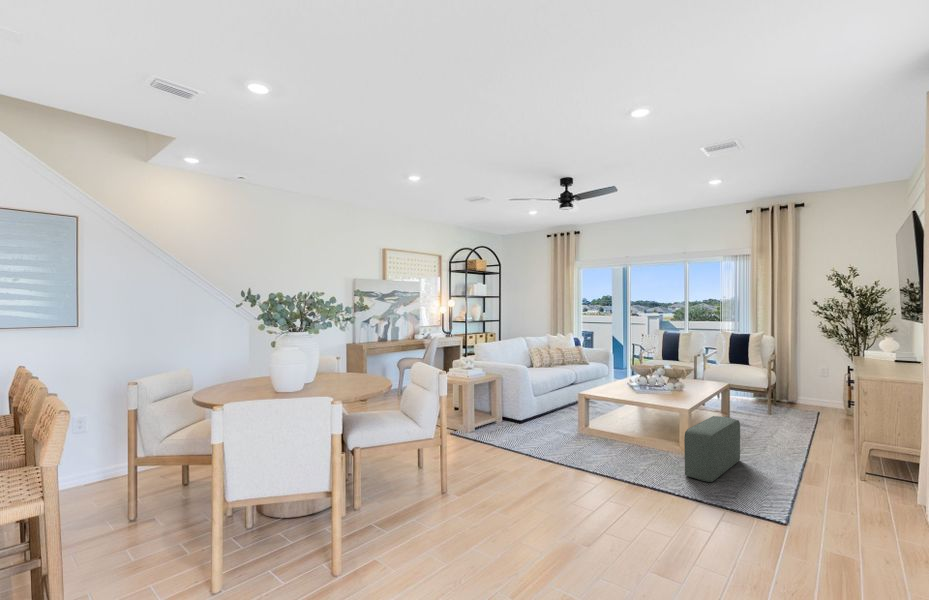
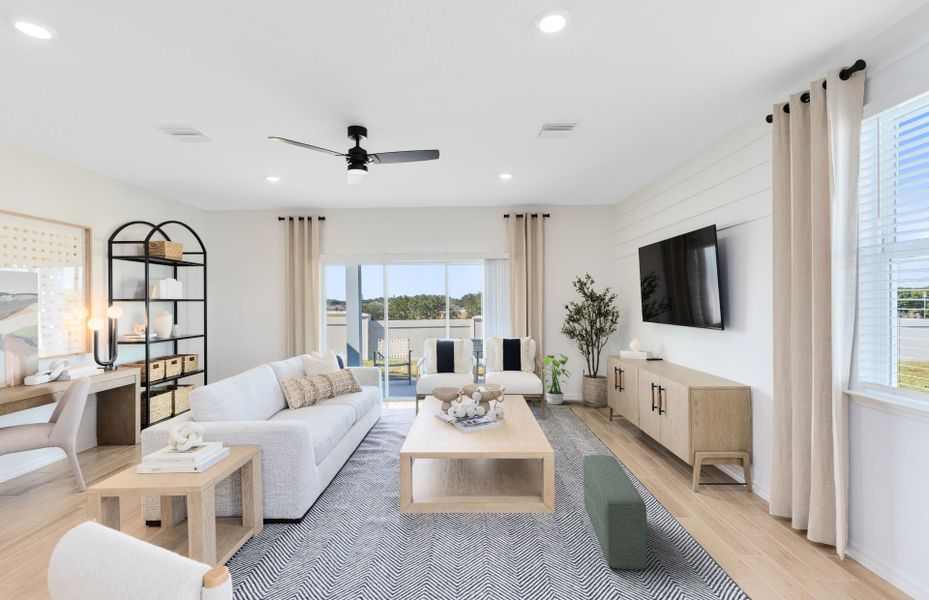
potted plant: none [779,352,823,407] -> present [539,354,571,404]

